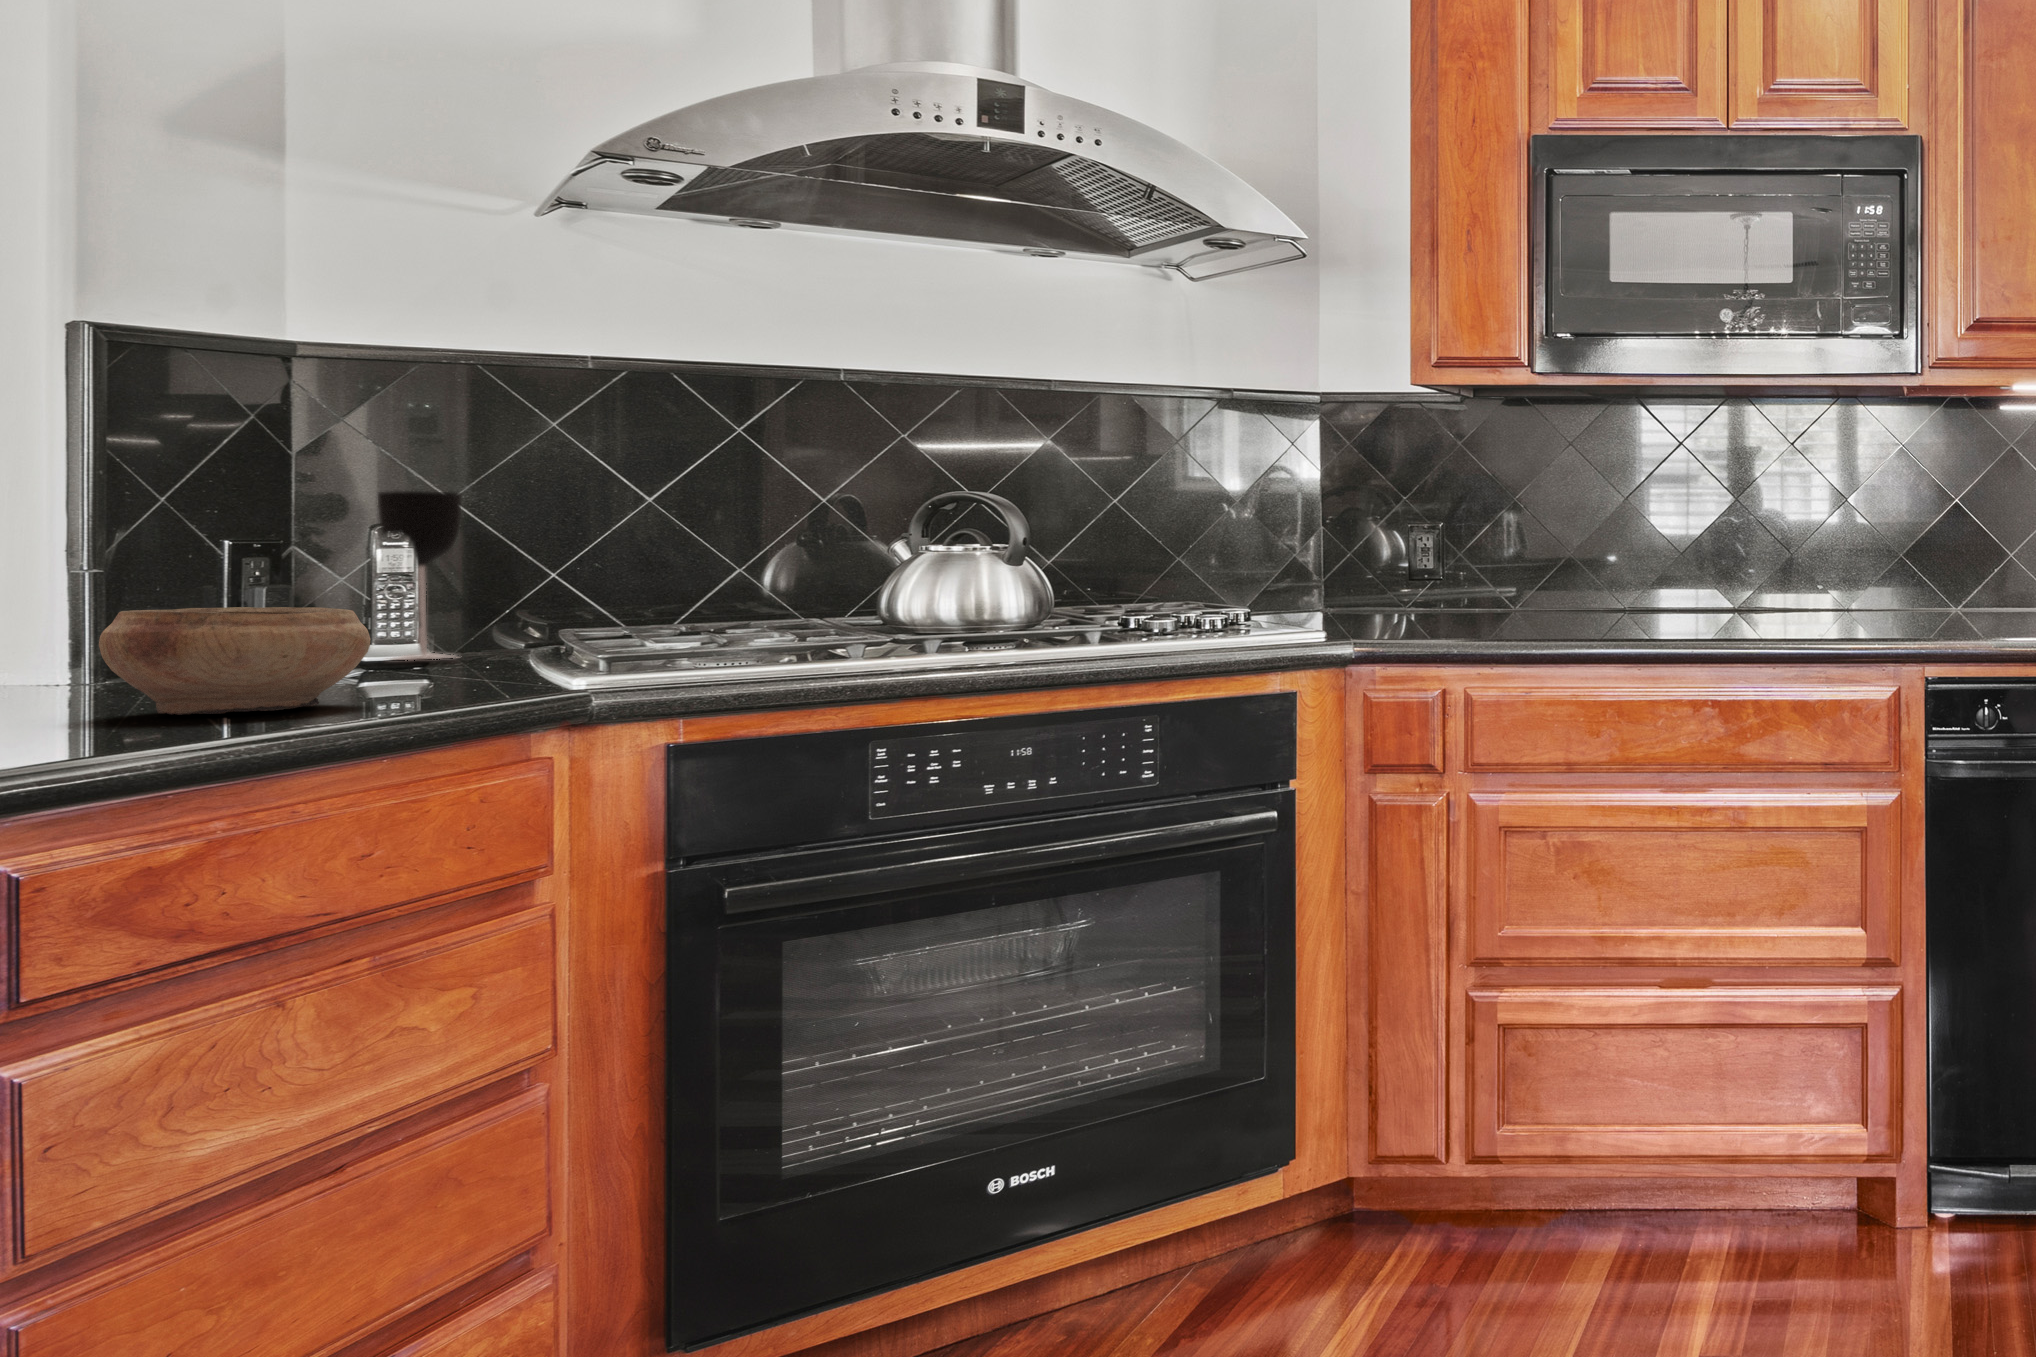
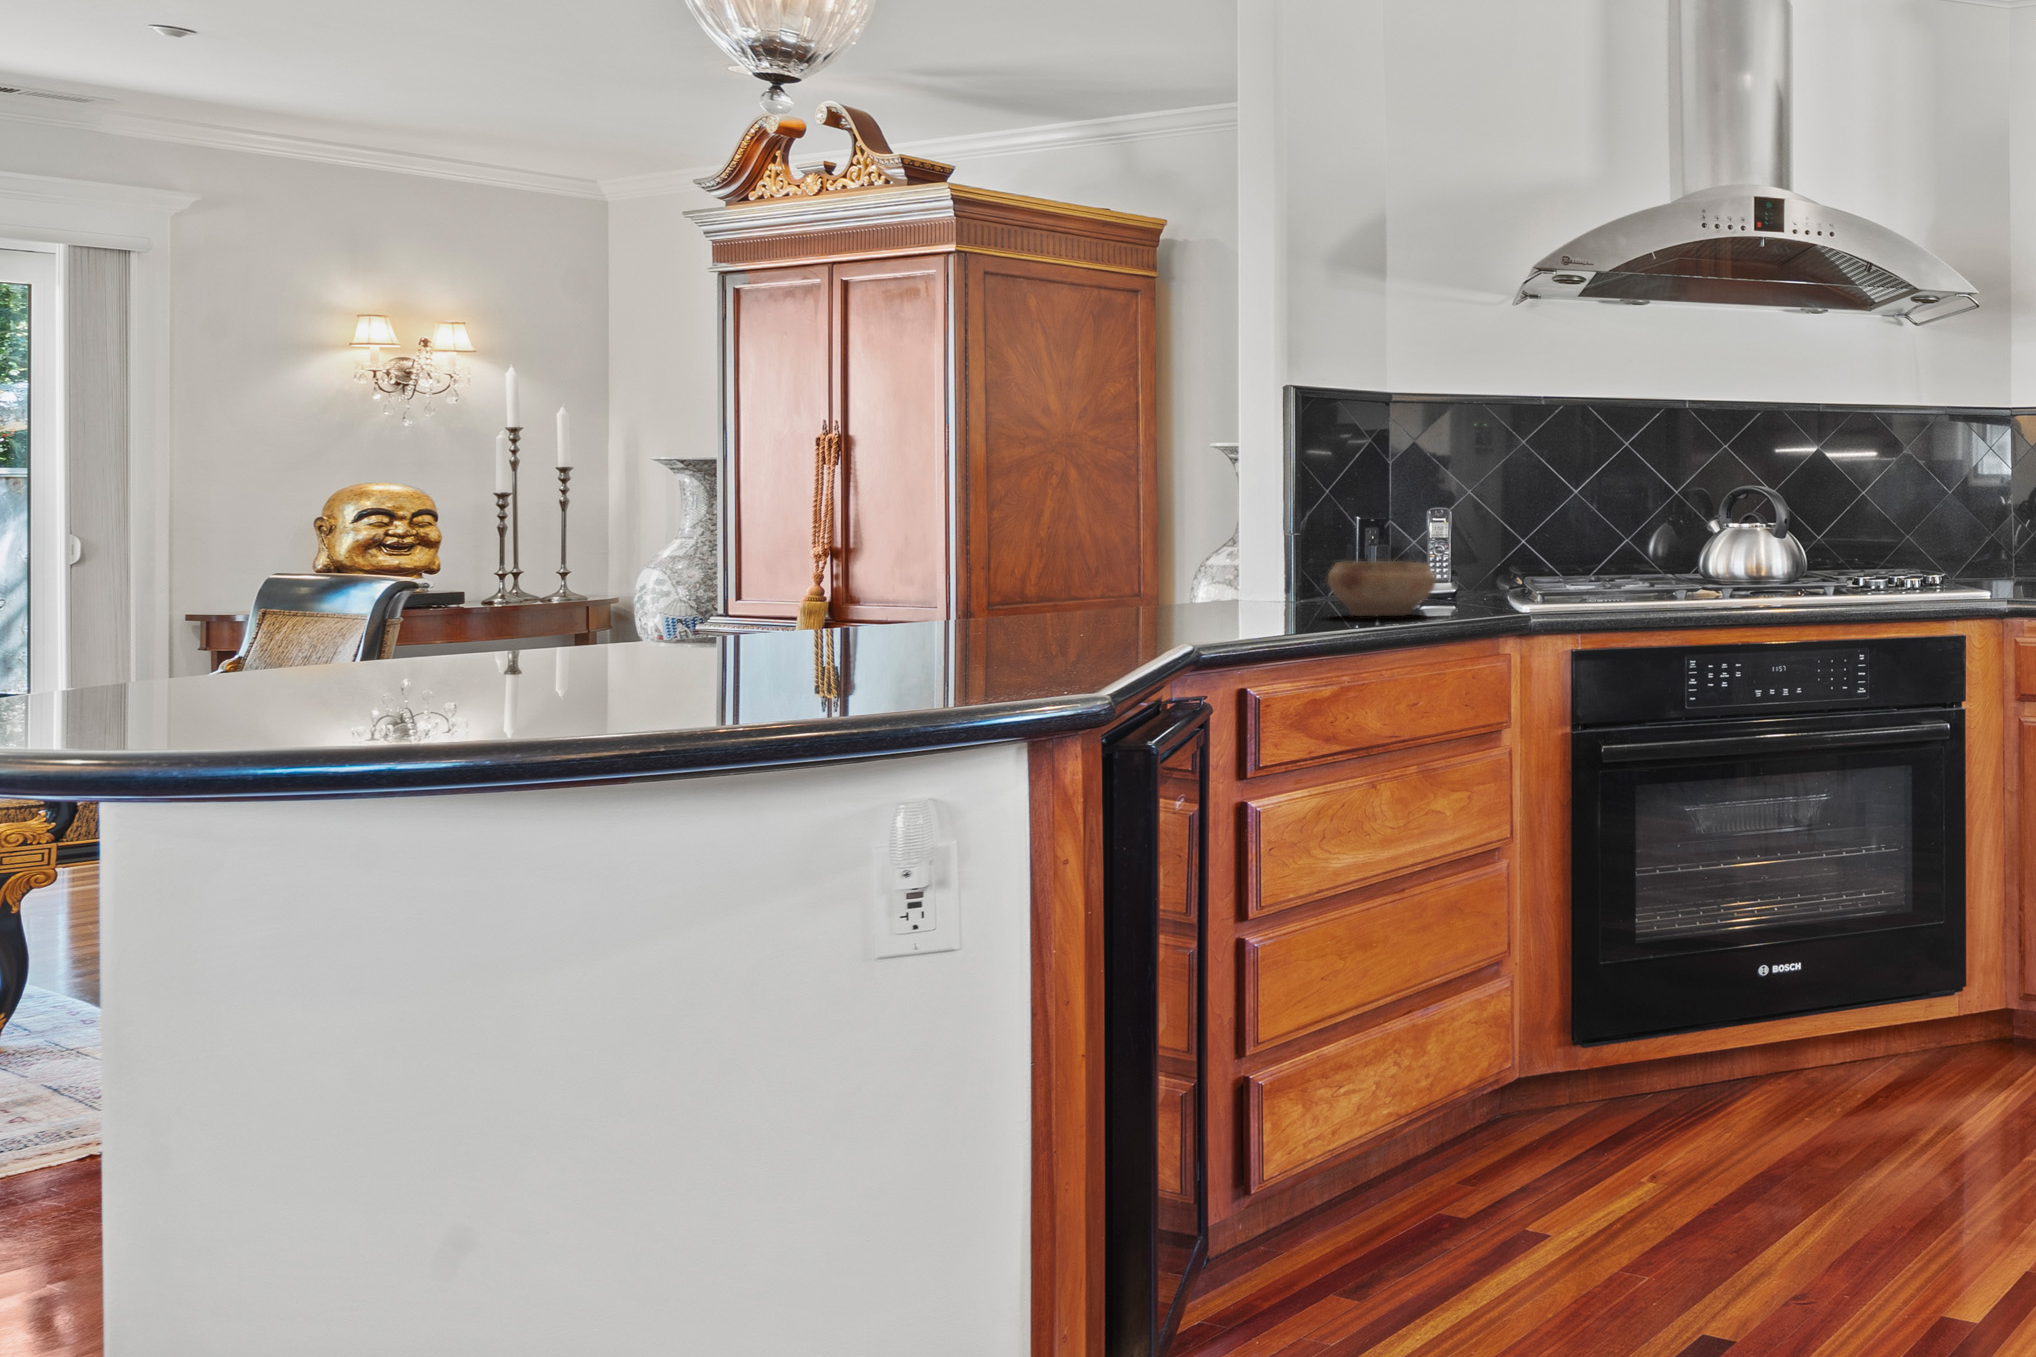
wine glass: present [378,491,461,660] -> none [1426,490,1467,591]

